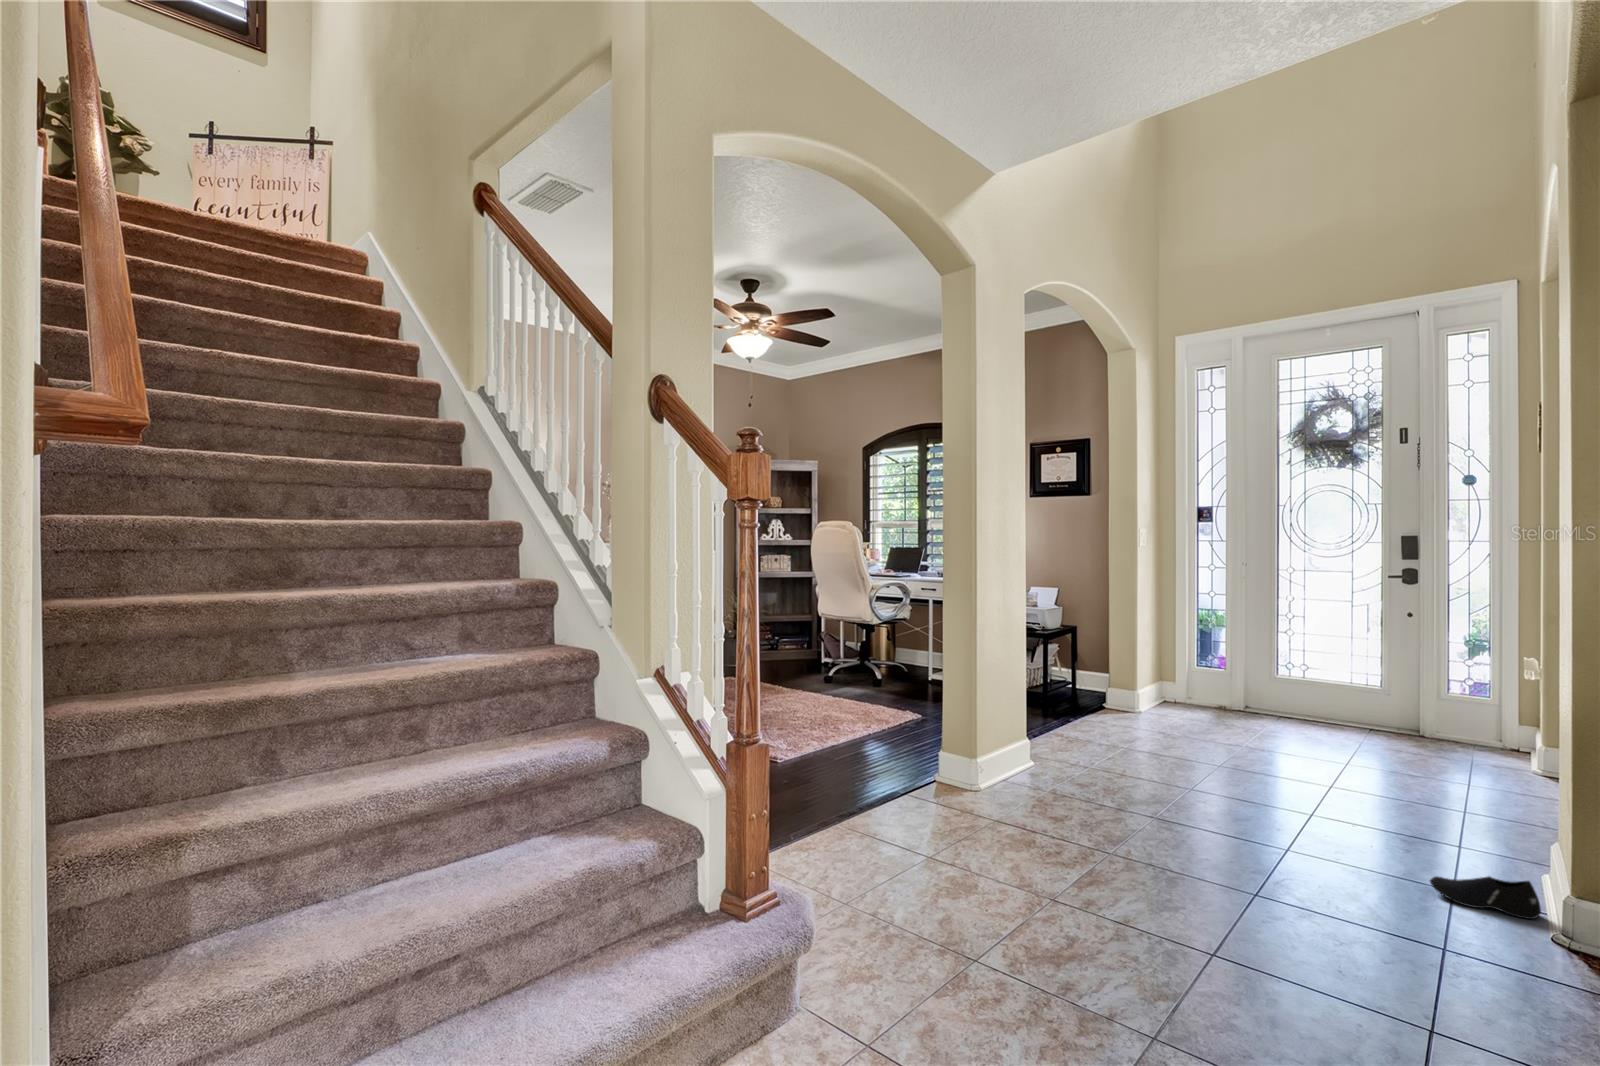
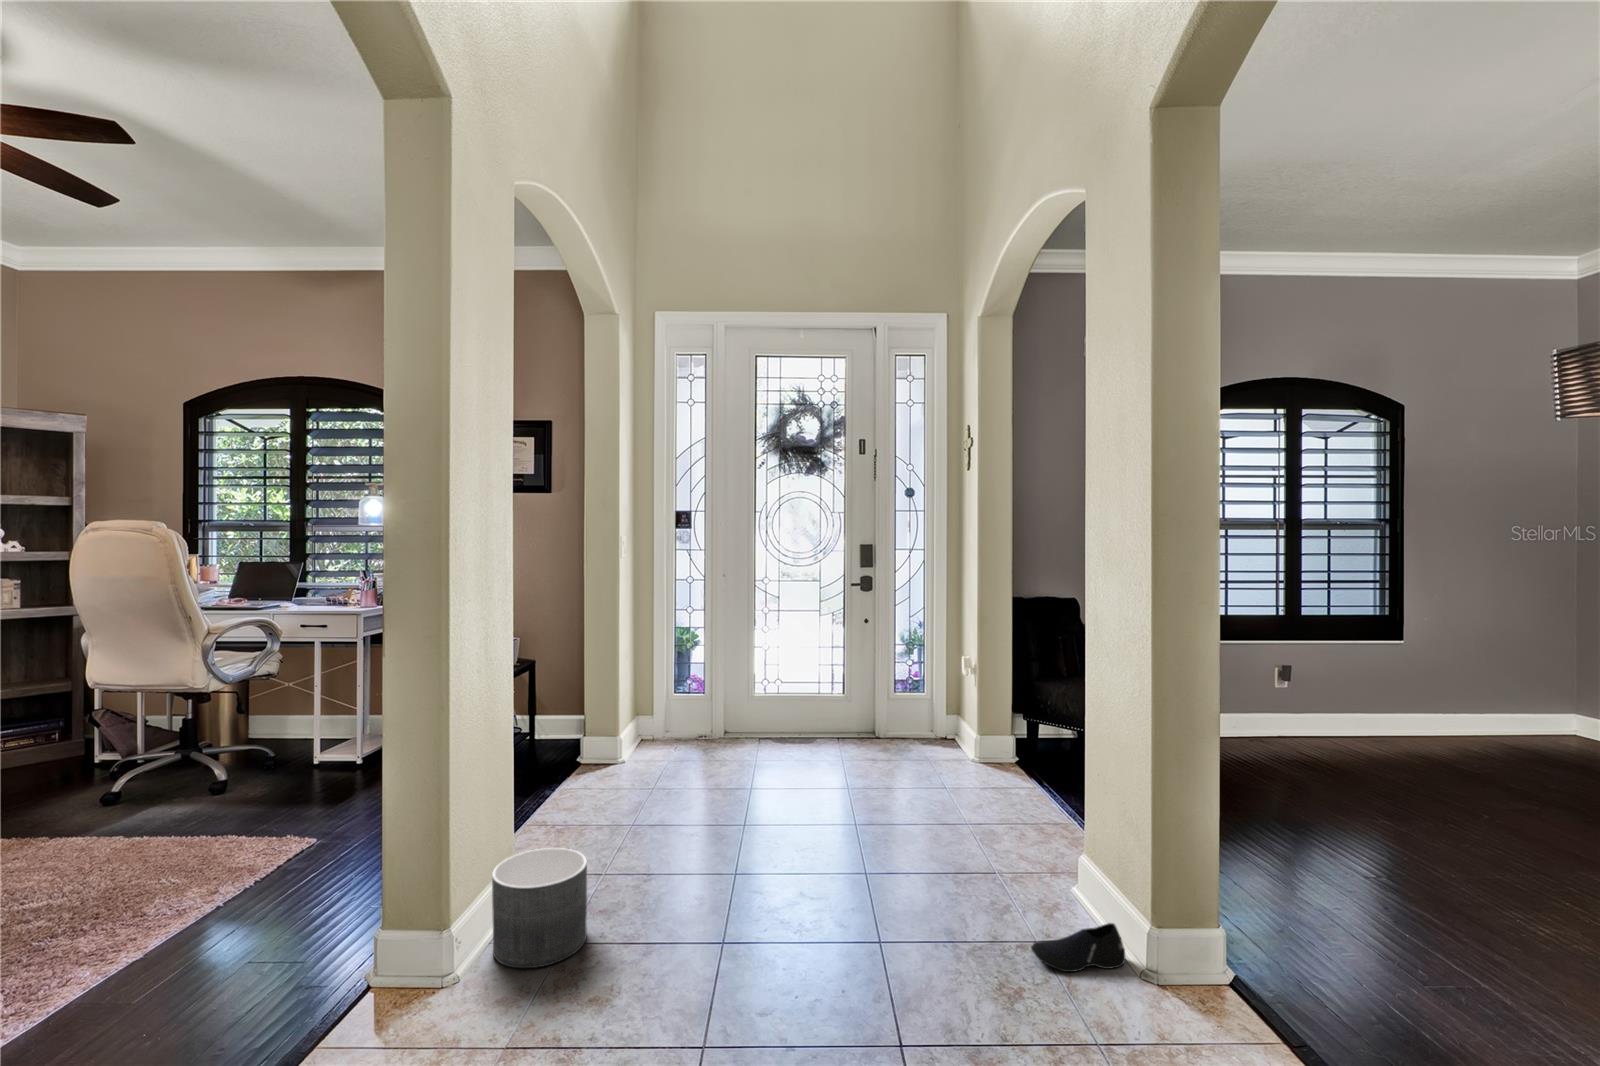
planter: none [1007,729,1067,795] -> present [492,848,587,968]

